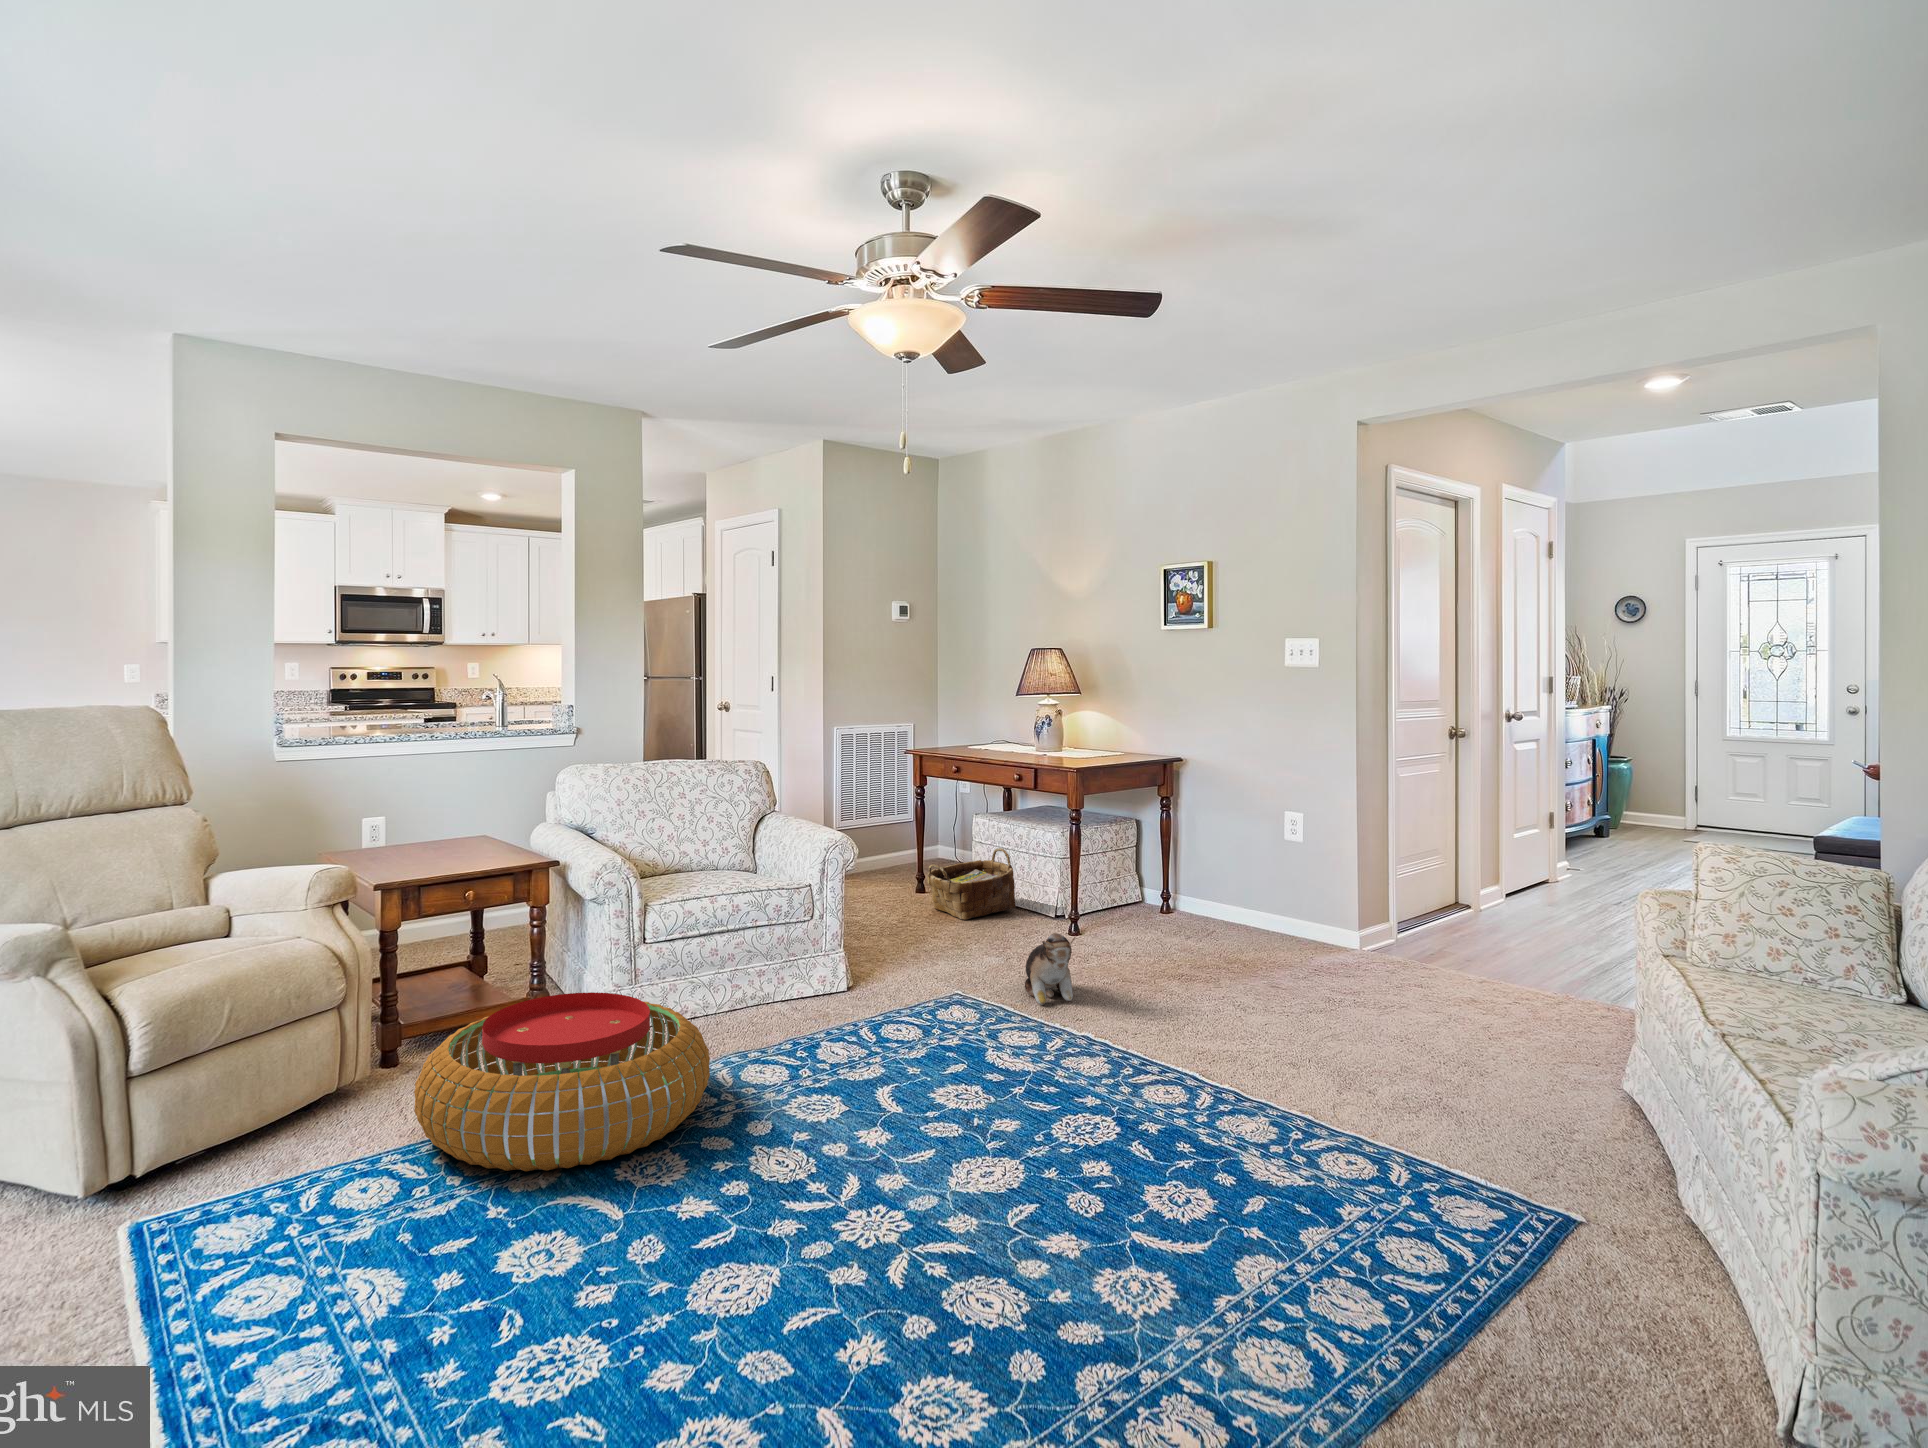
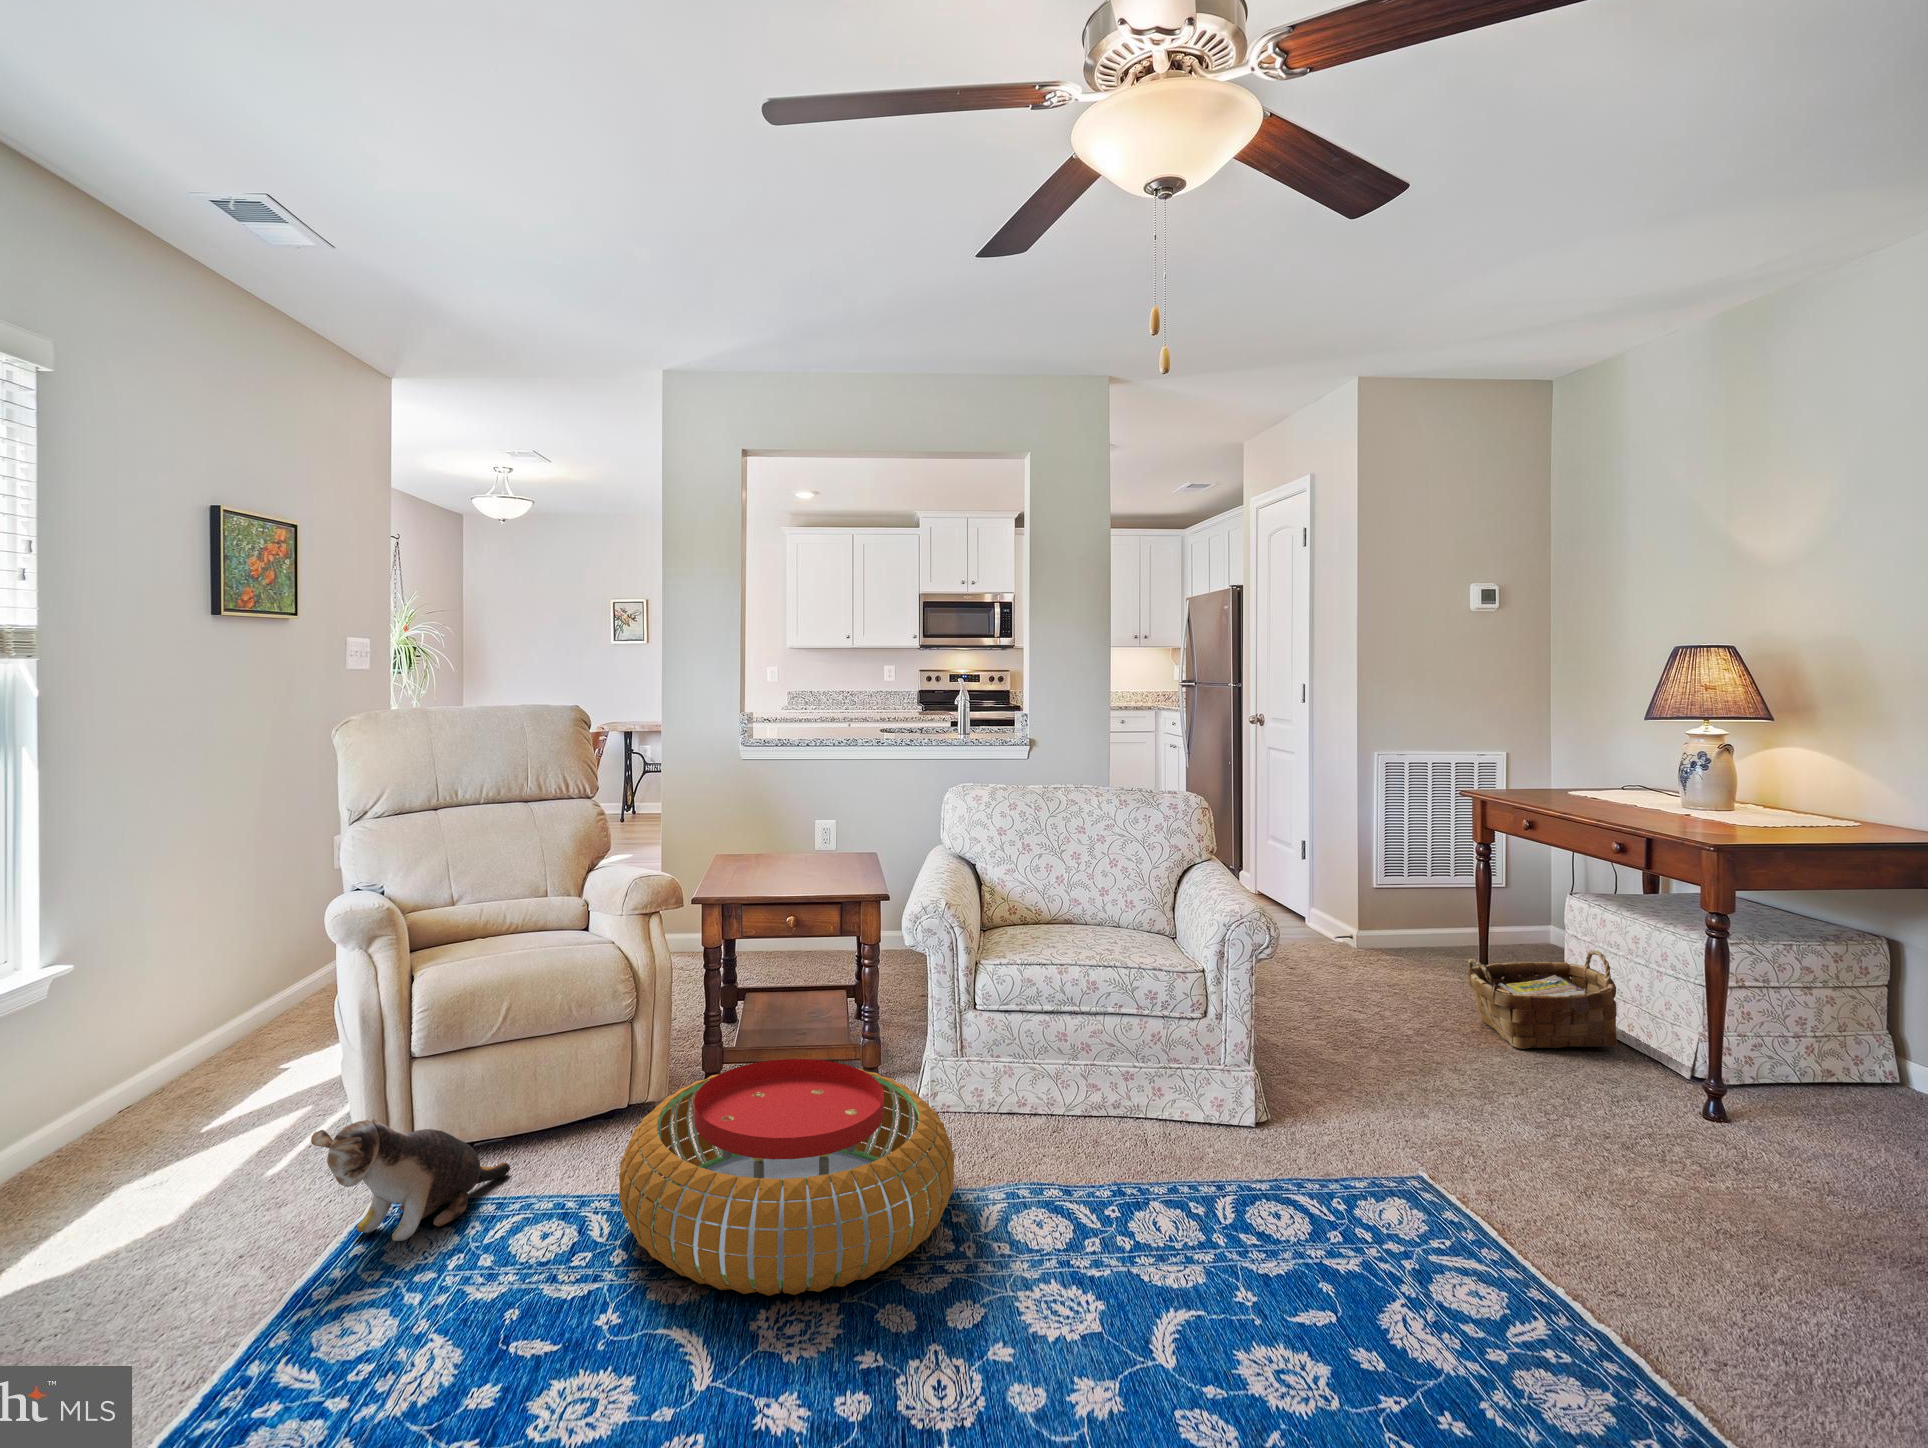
plush toy: present [1025,933,1075,1005] -> present [311,1119,510,1241]

